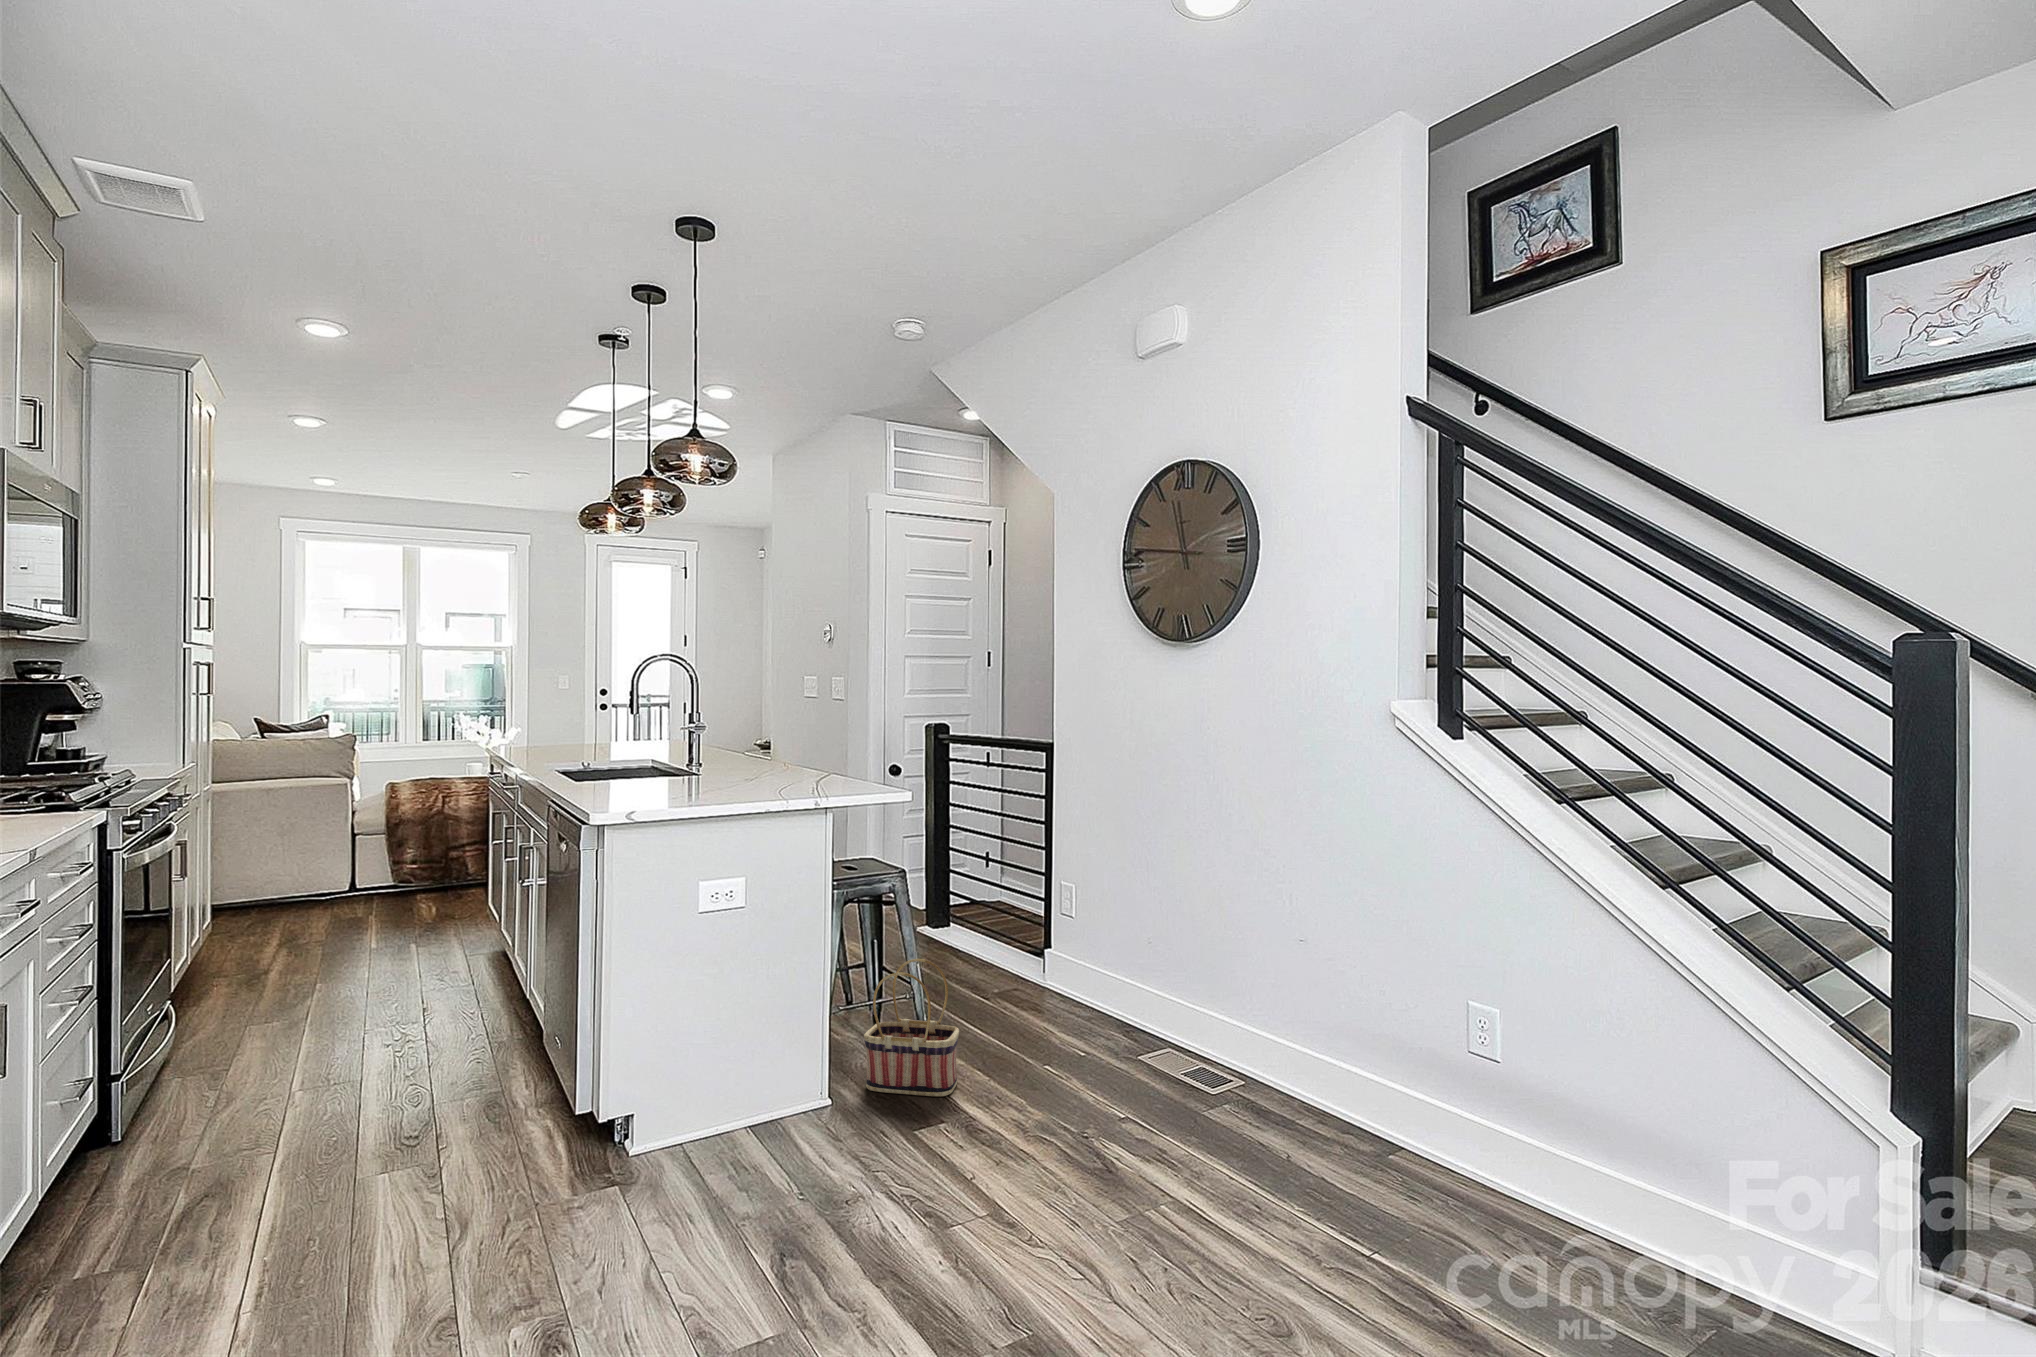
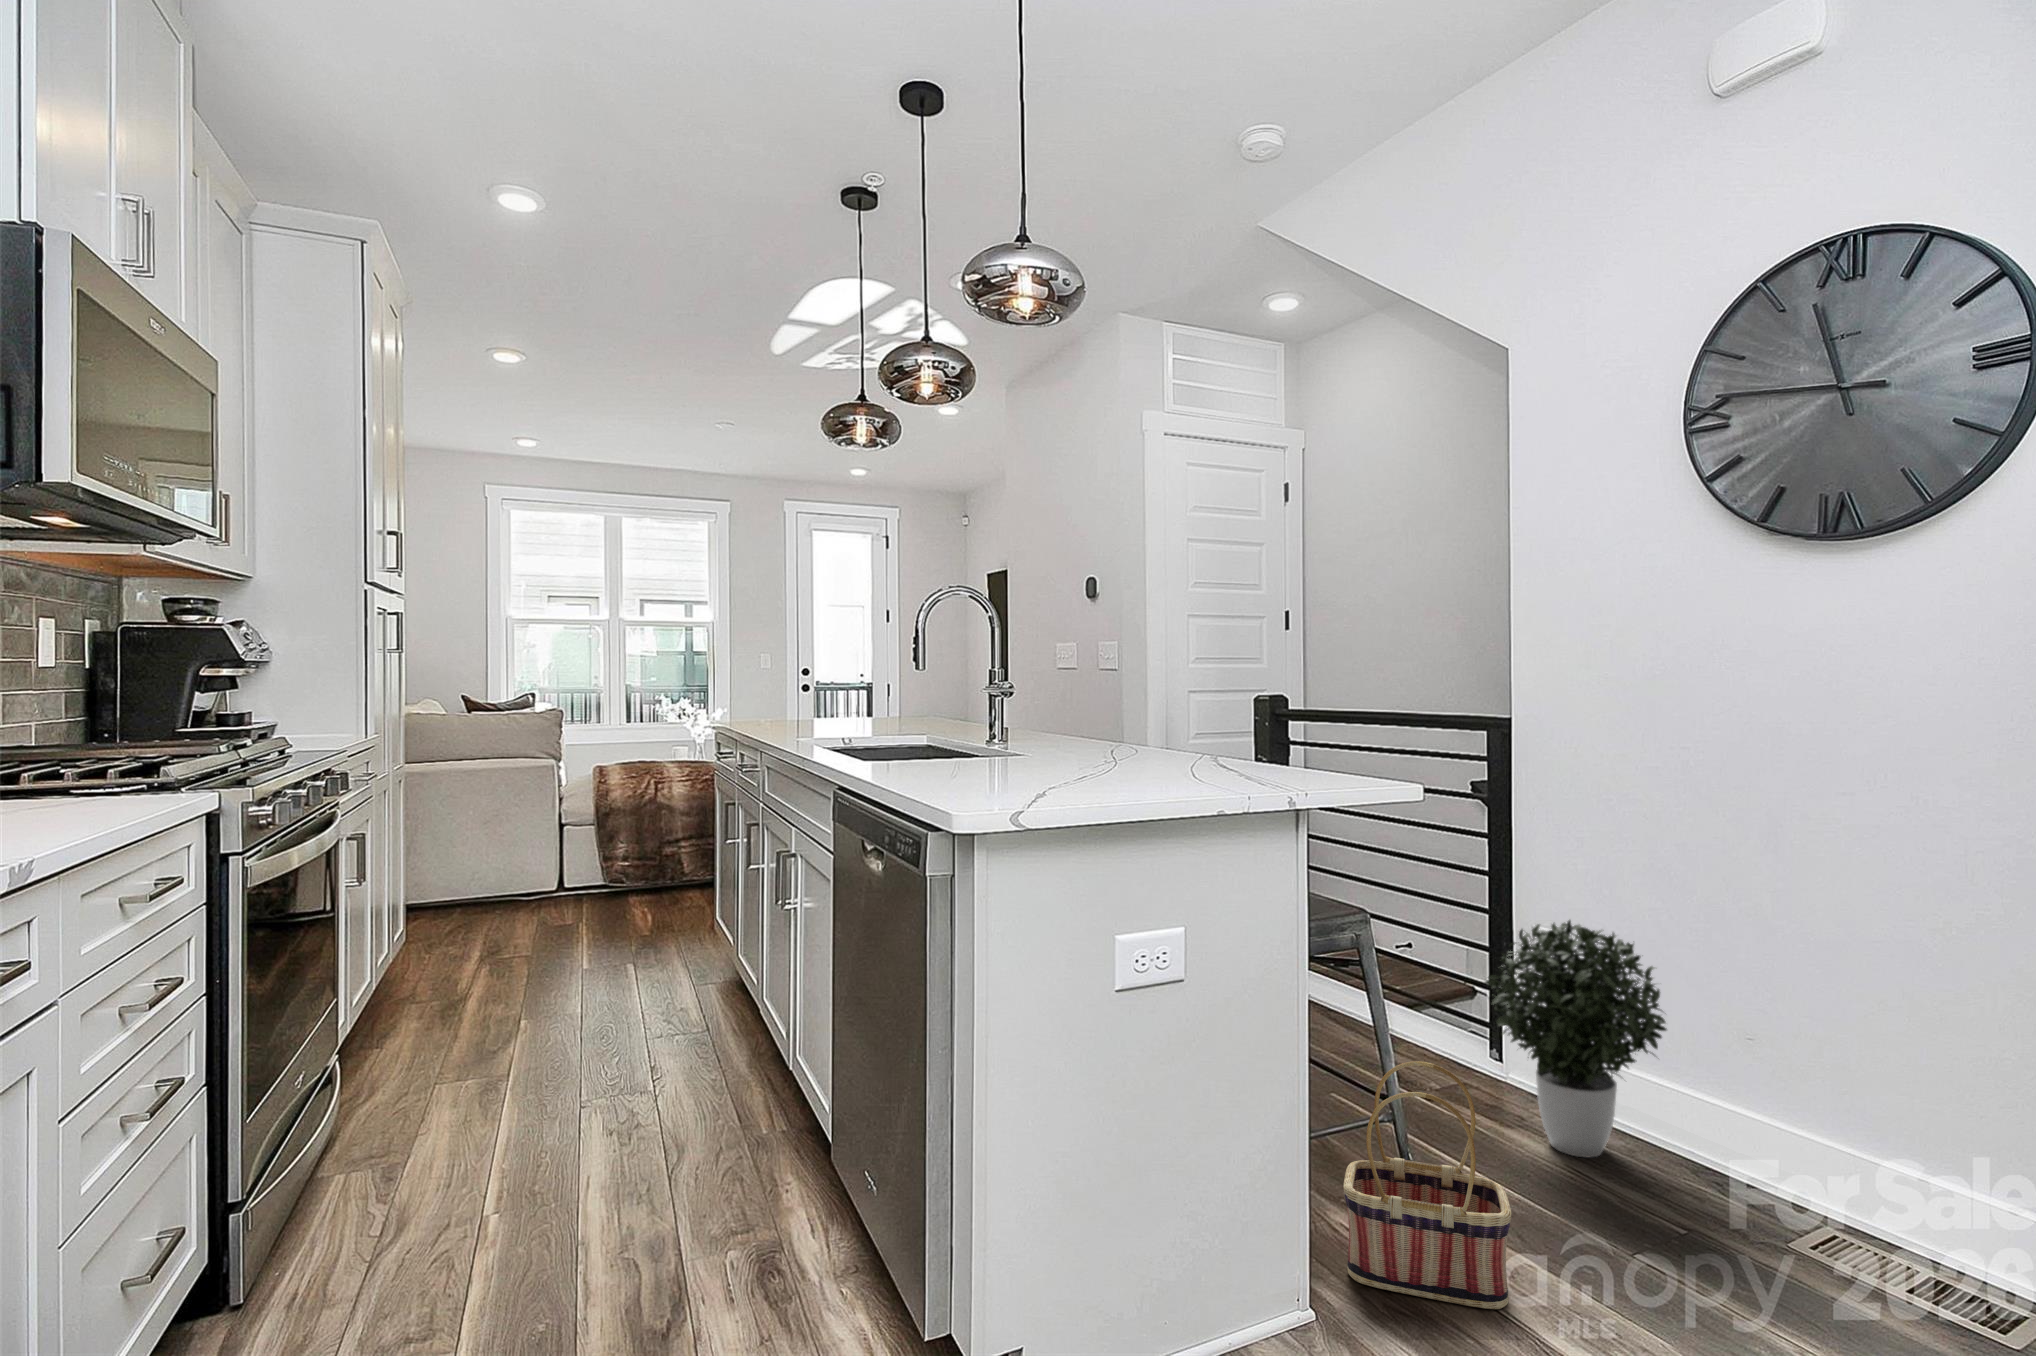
potted plant: none [1007,875,1109,1025] -> present [1485,920,1666,1157]

